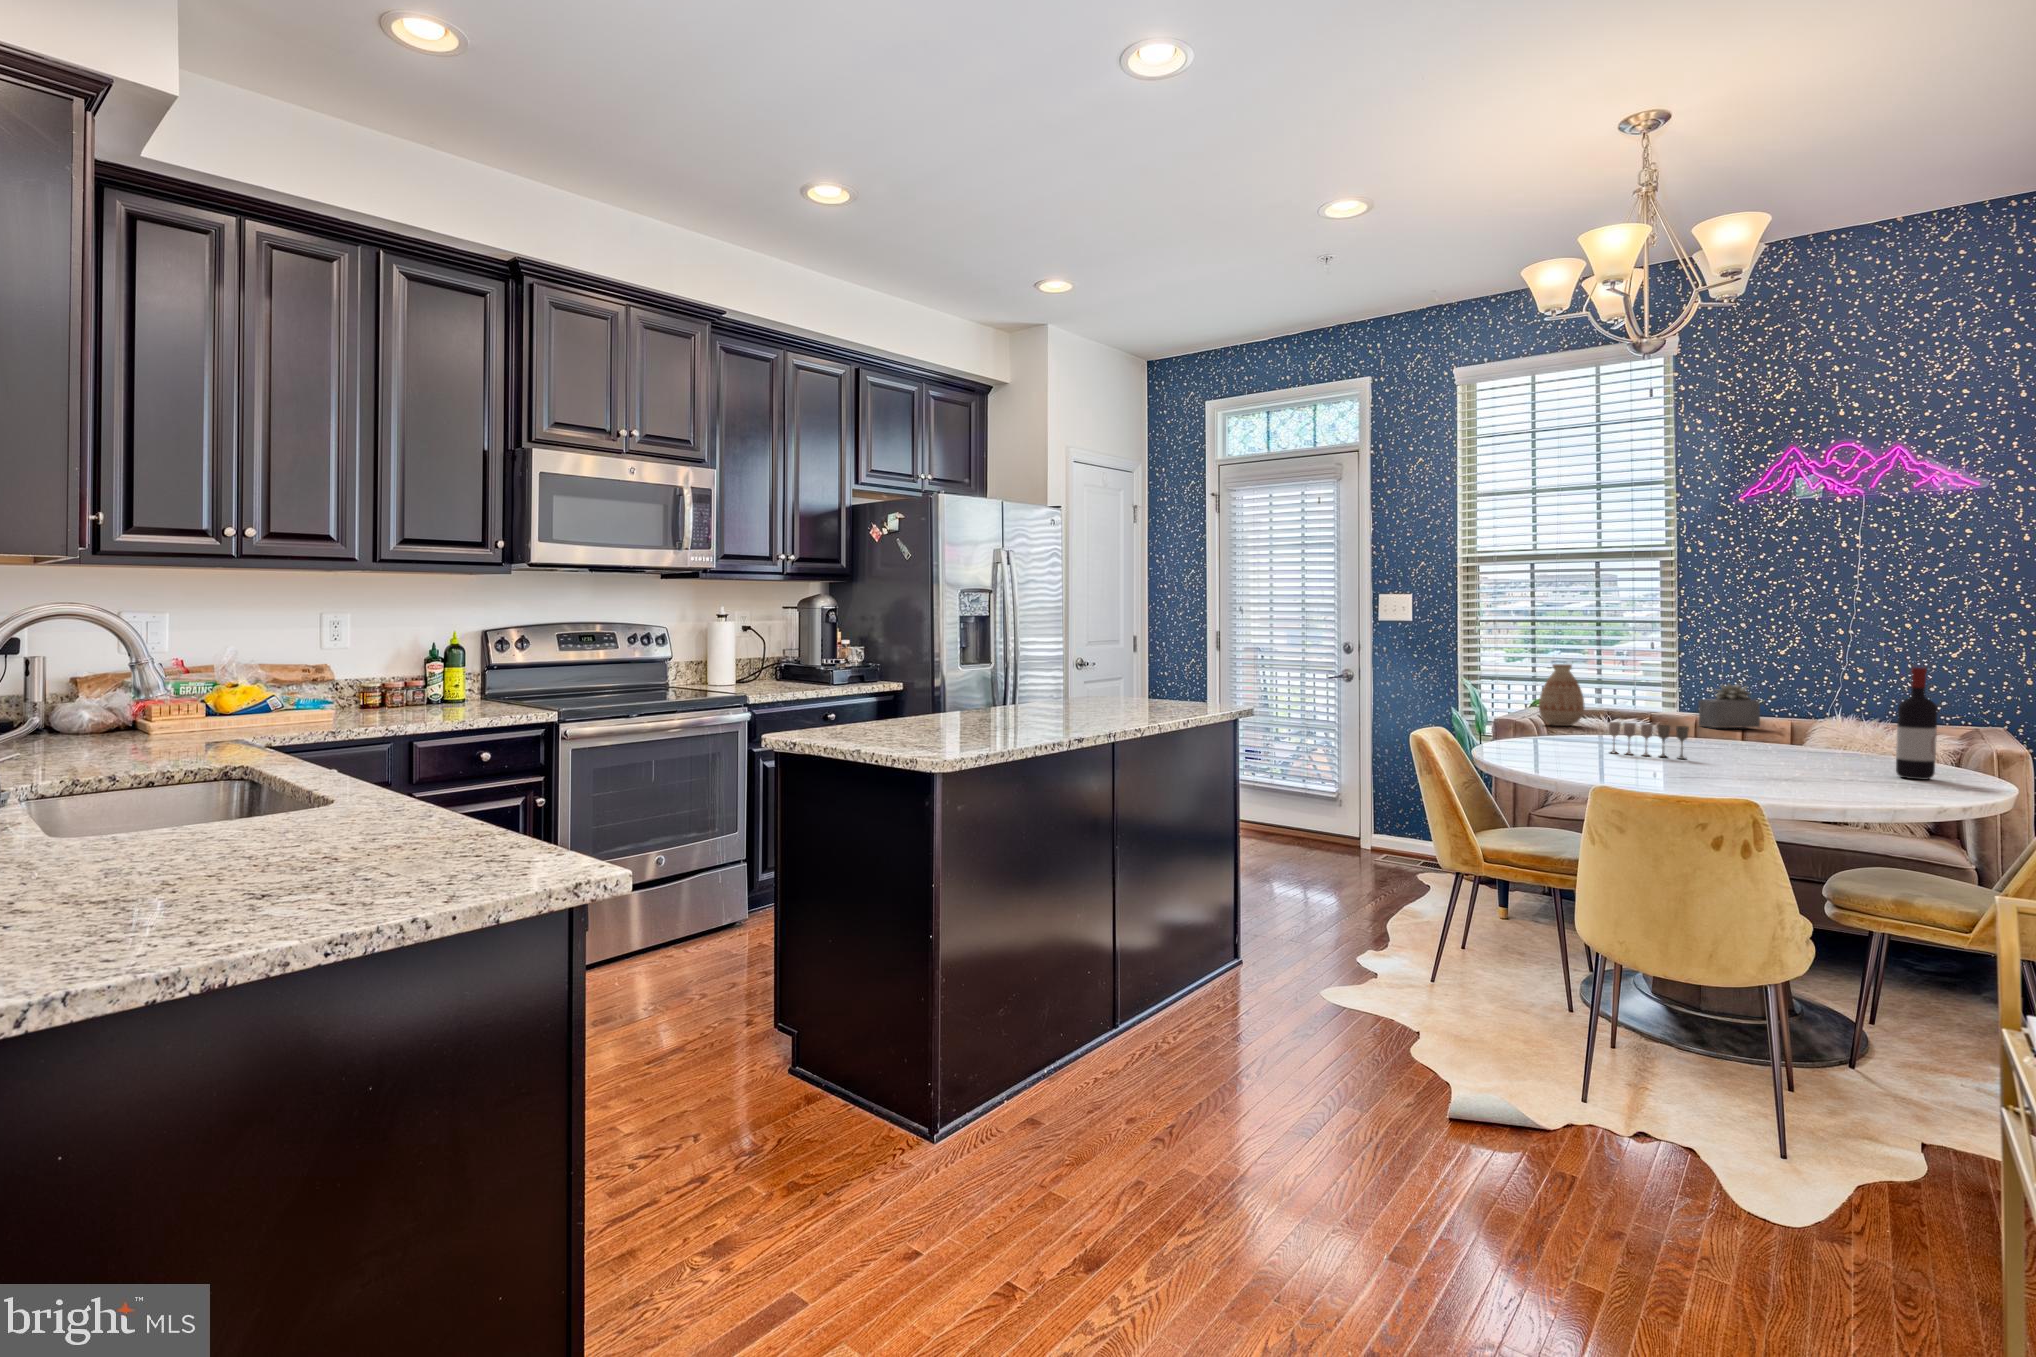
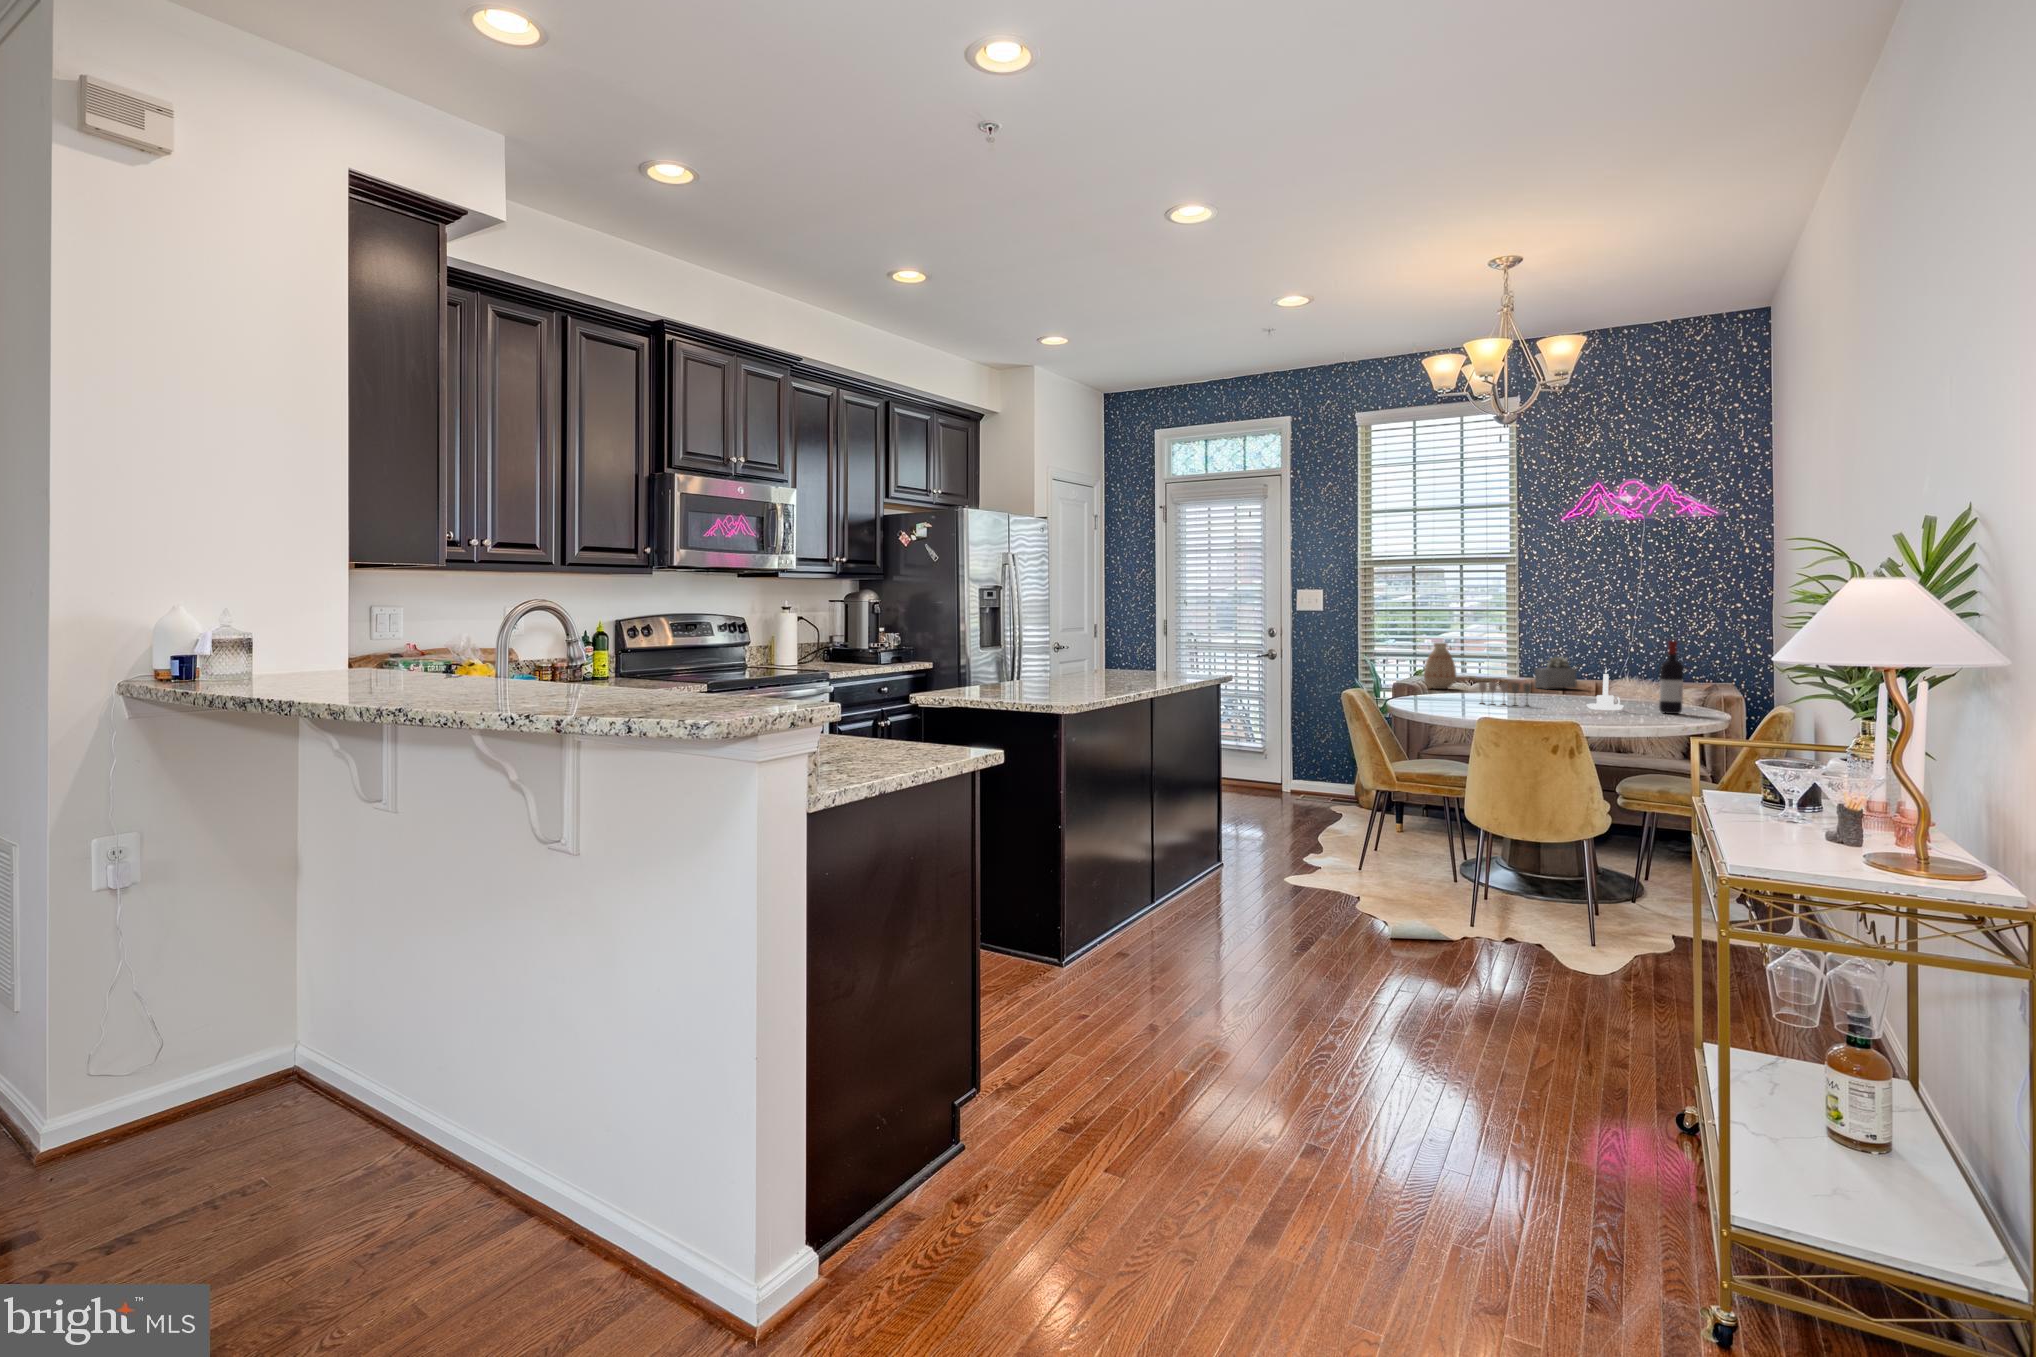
candle holder: none [1775,706,1836,770] -> present [1587,669,1624,710]

